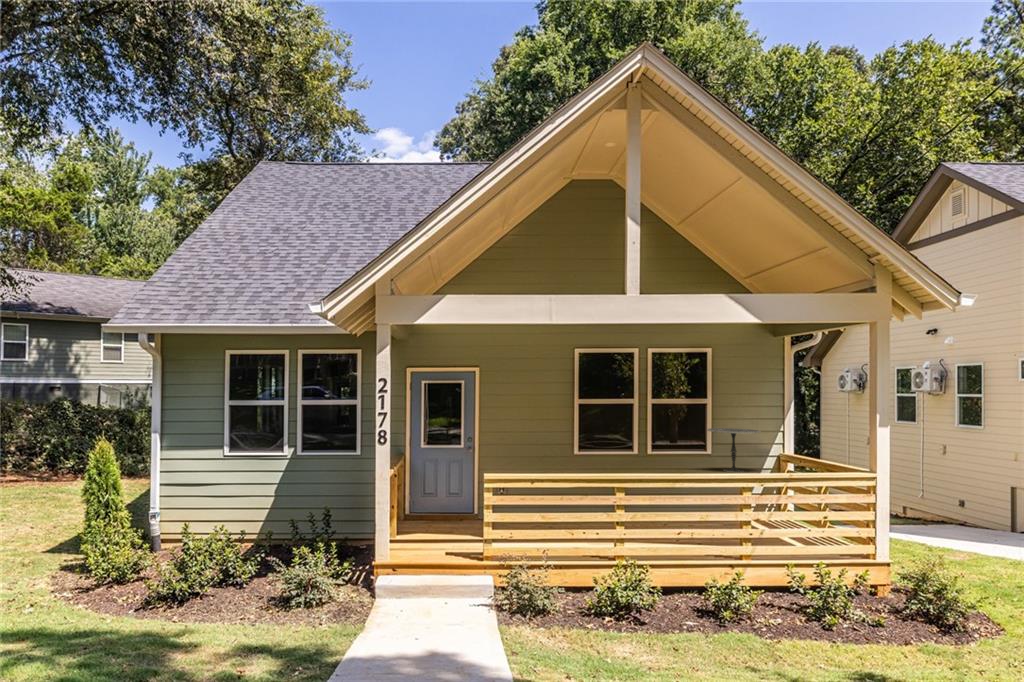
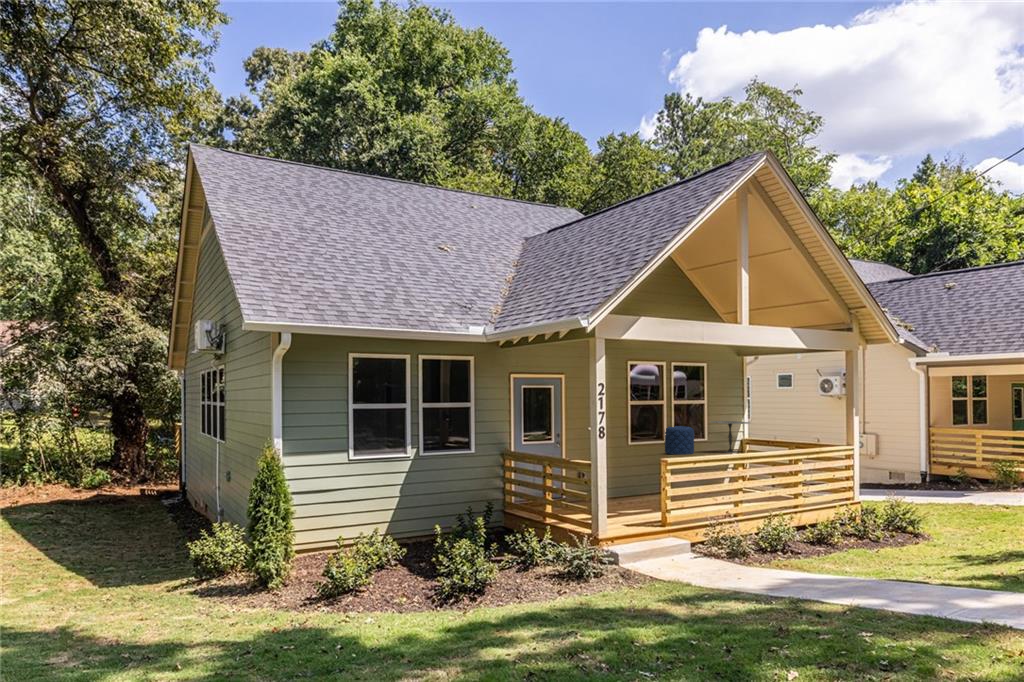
pouf: none [645,433,683,471] -> present [665,426,694,455]

